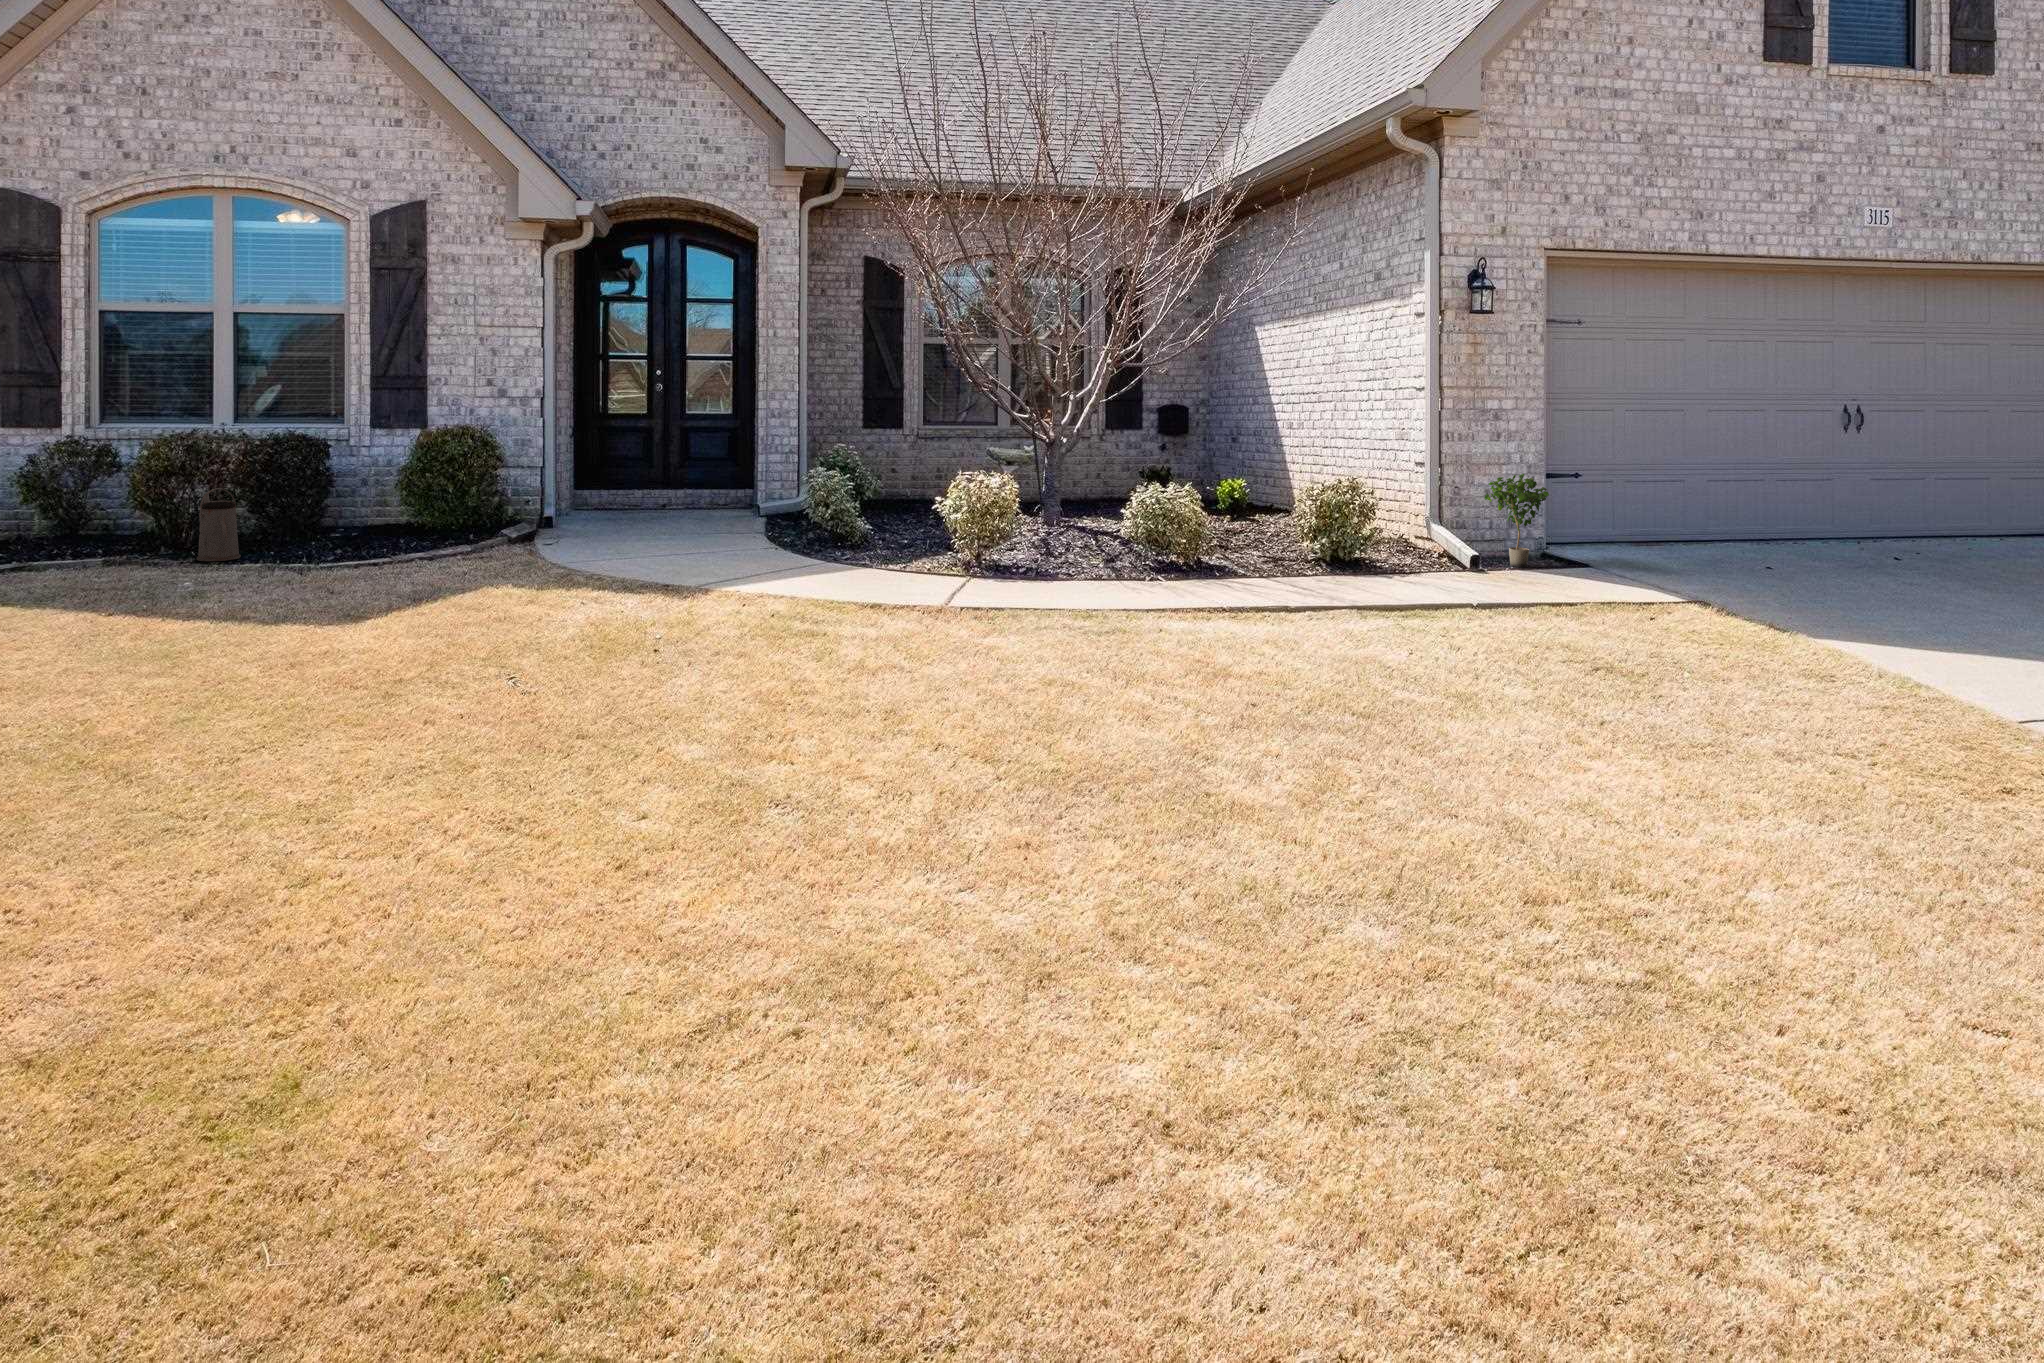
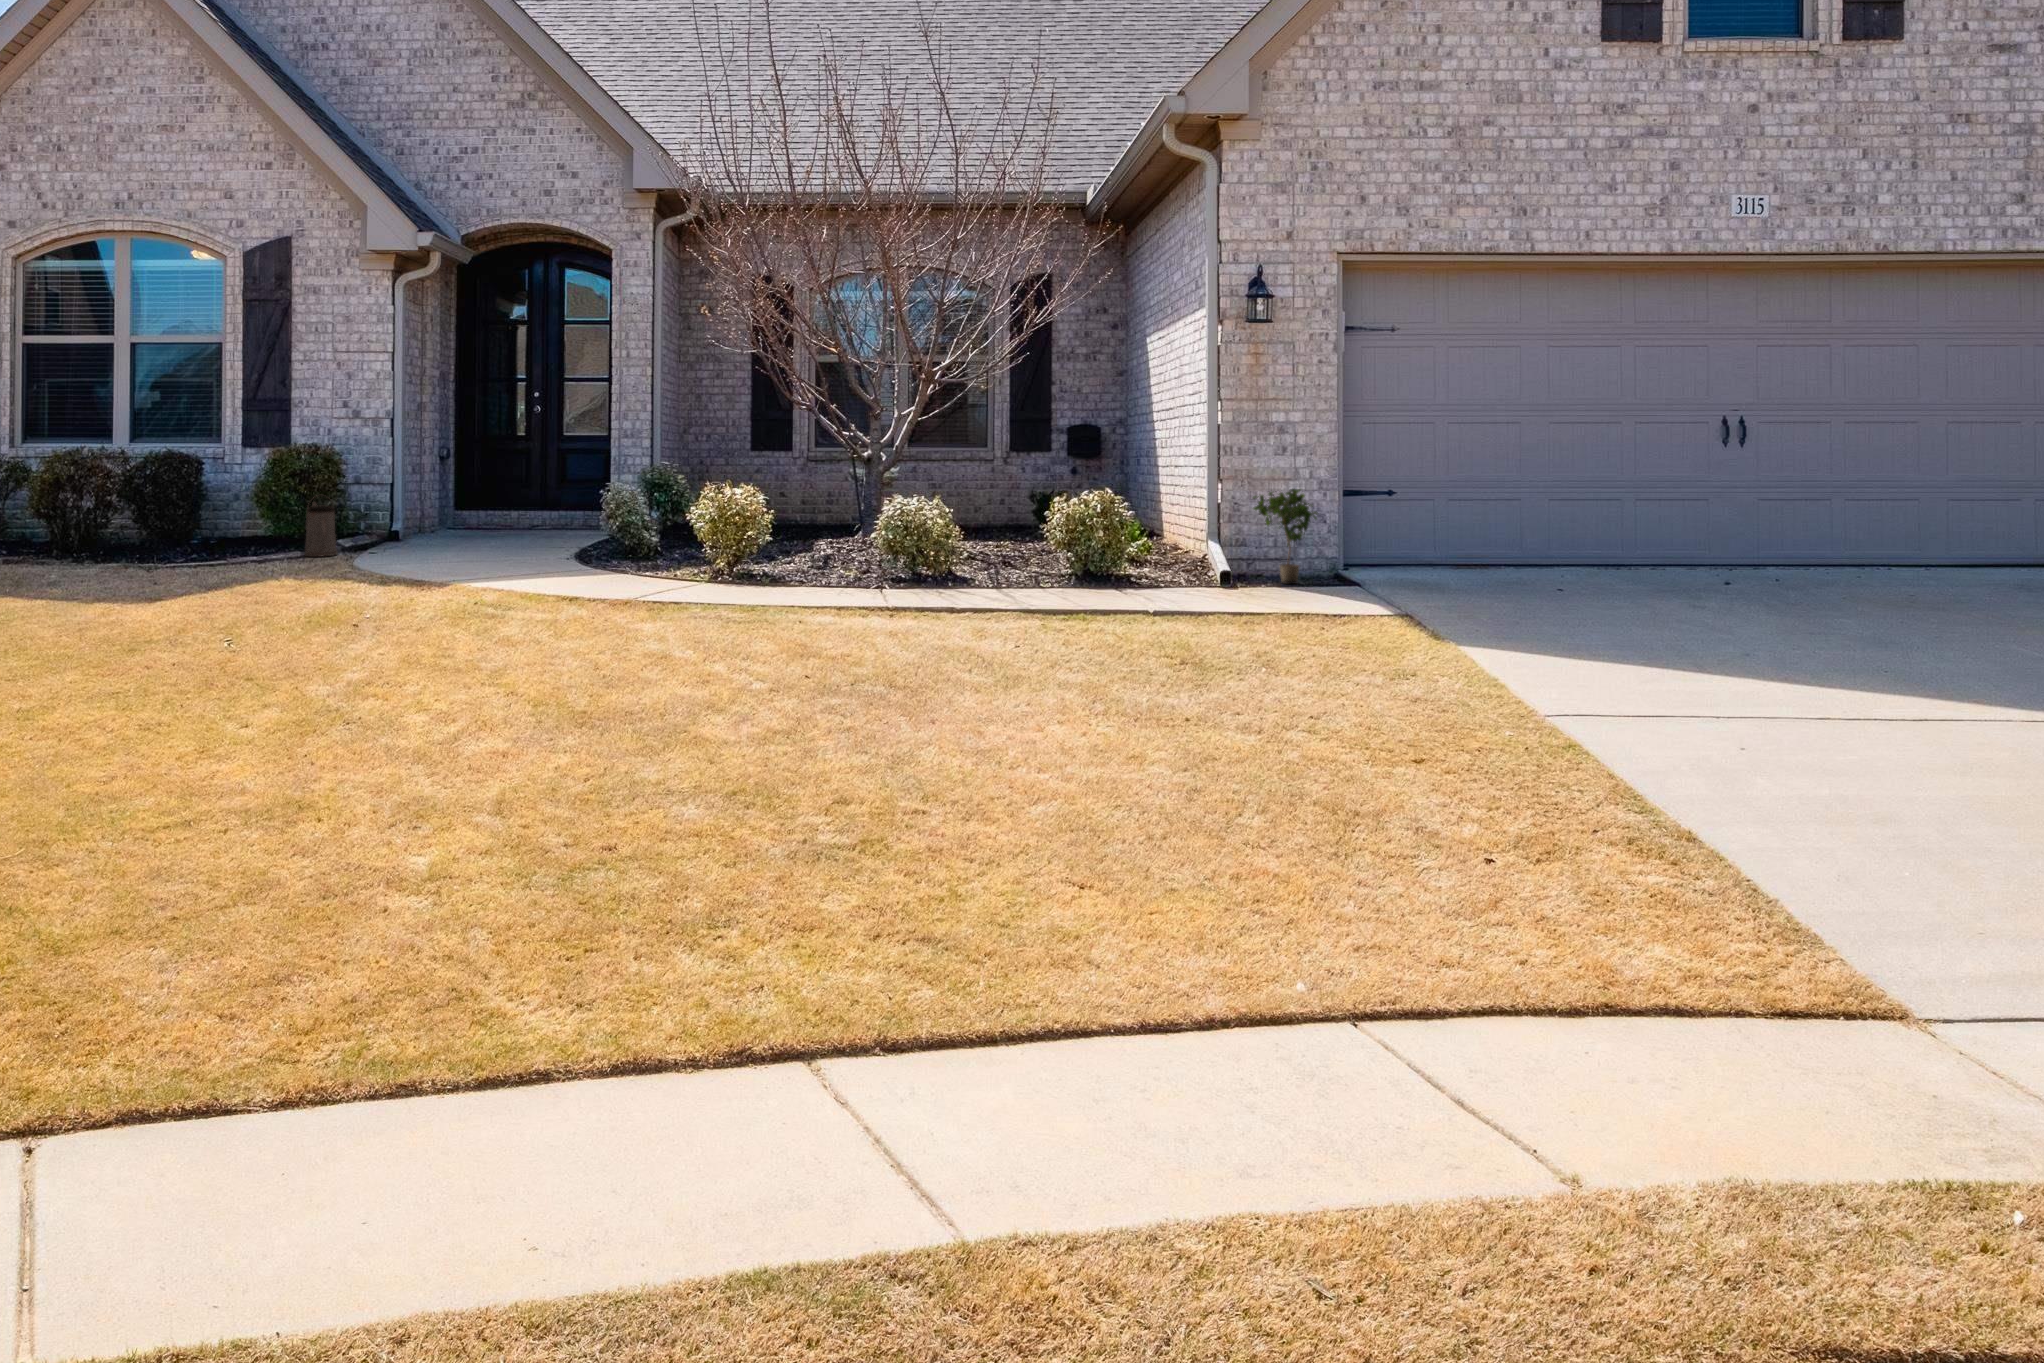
watering can: present [197,488,241,561] -> present [304,497,338,557]

